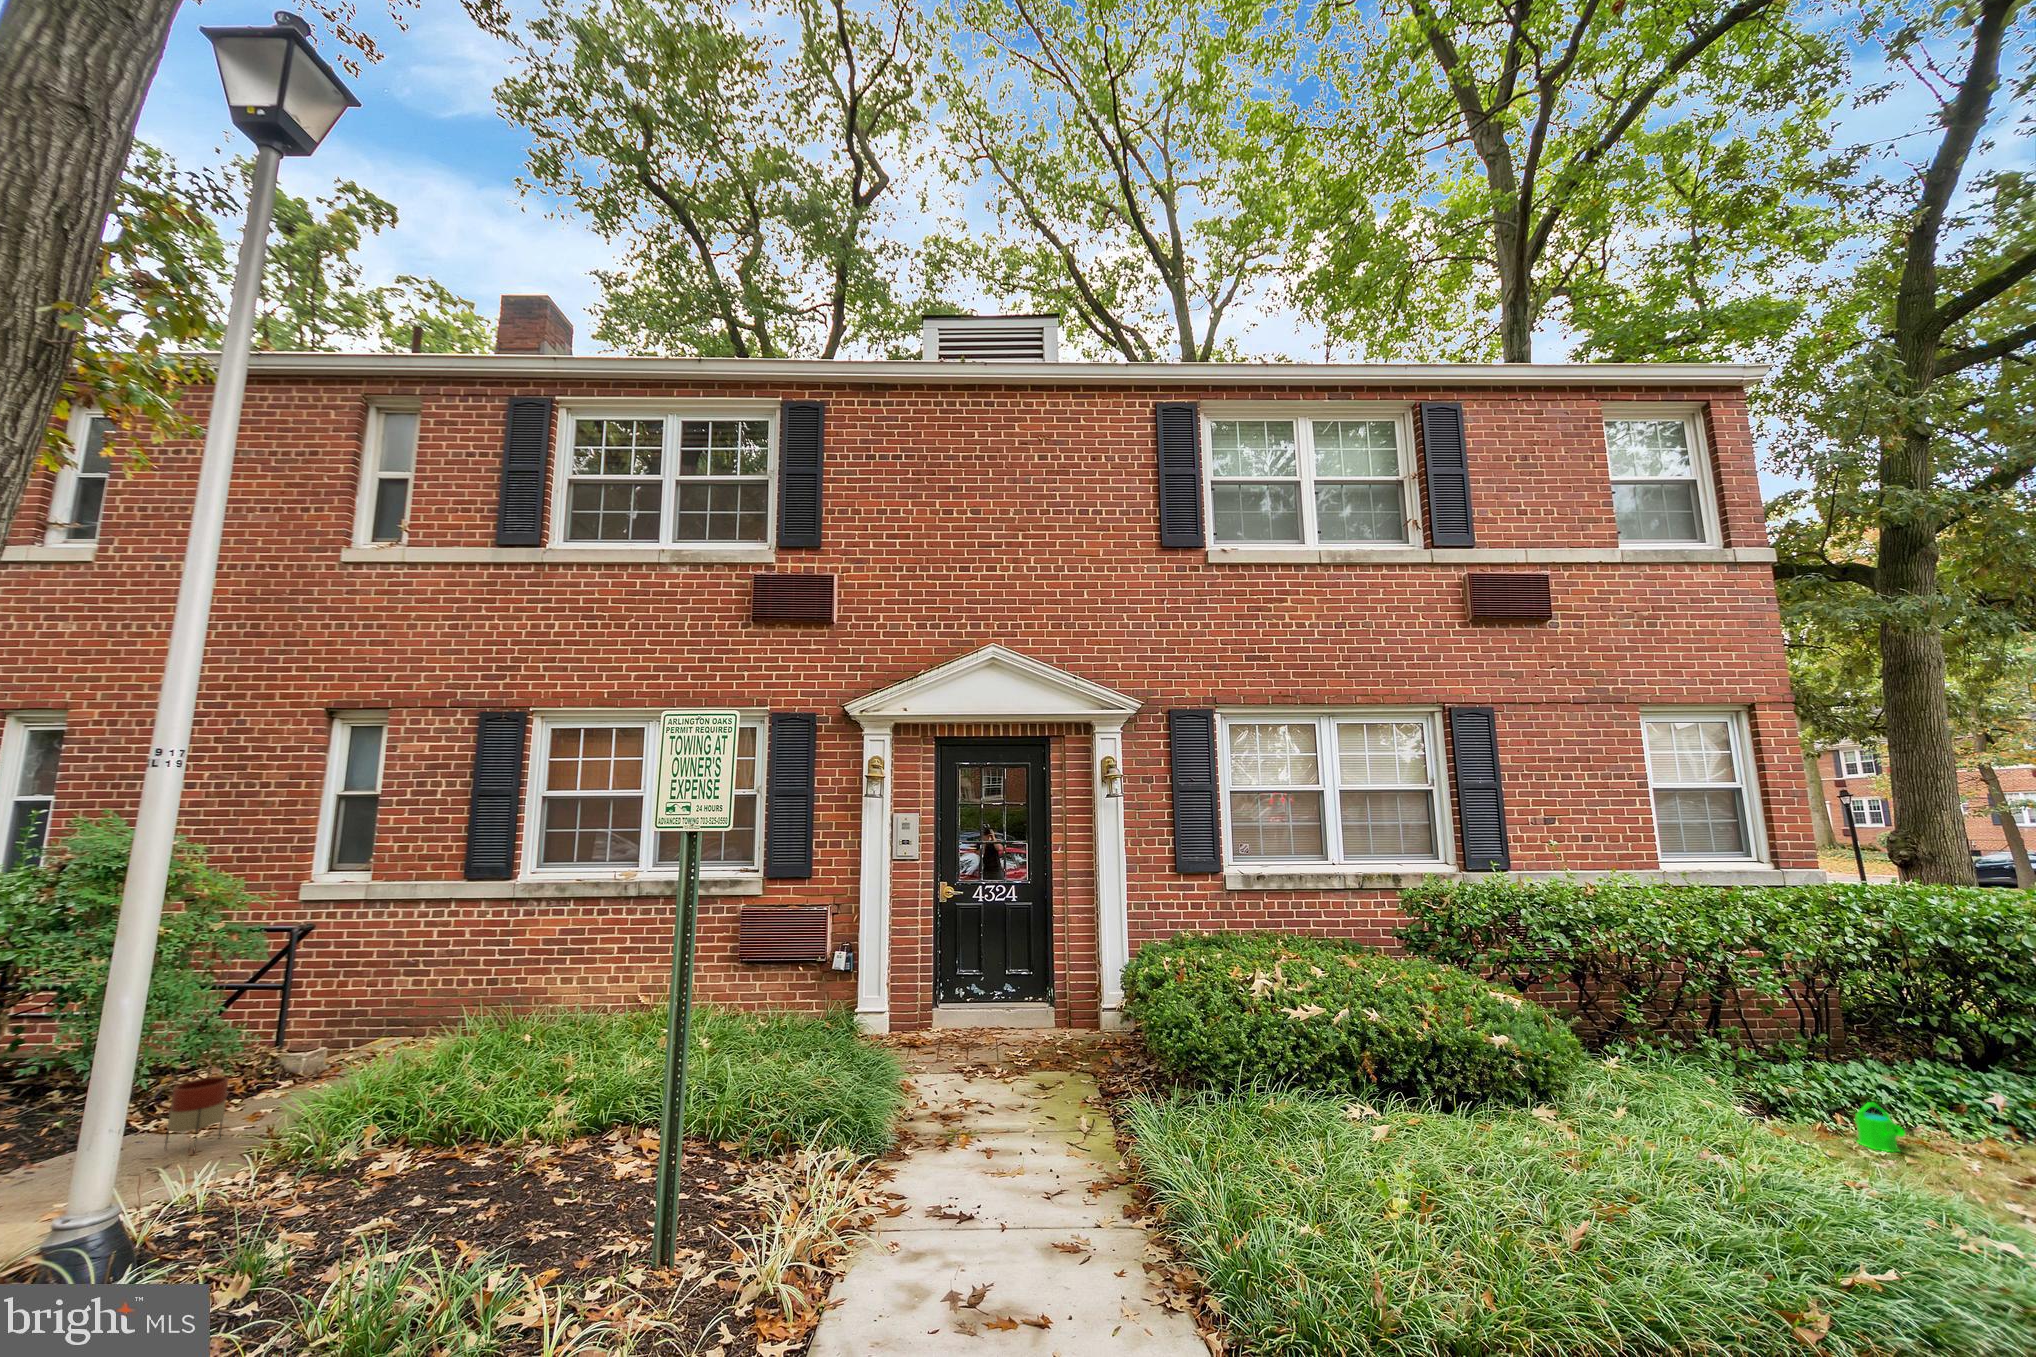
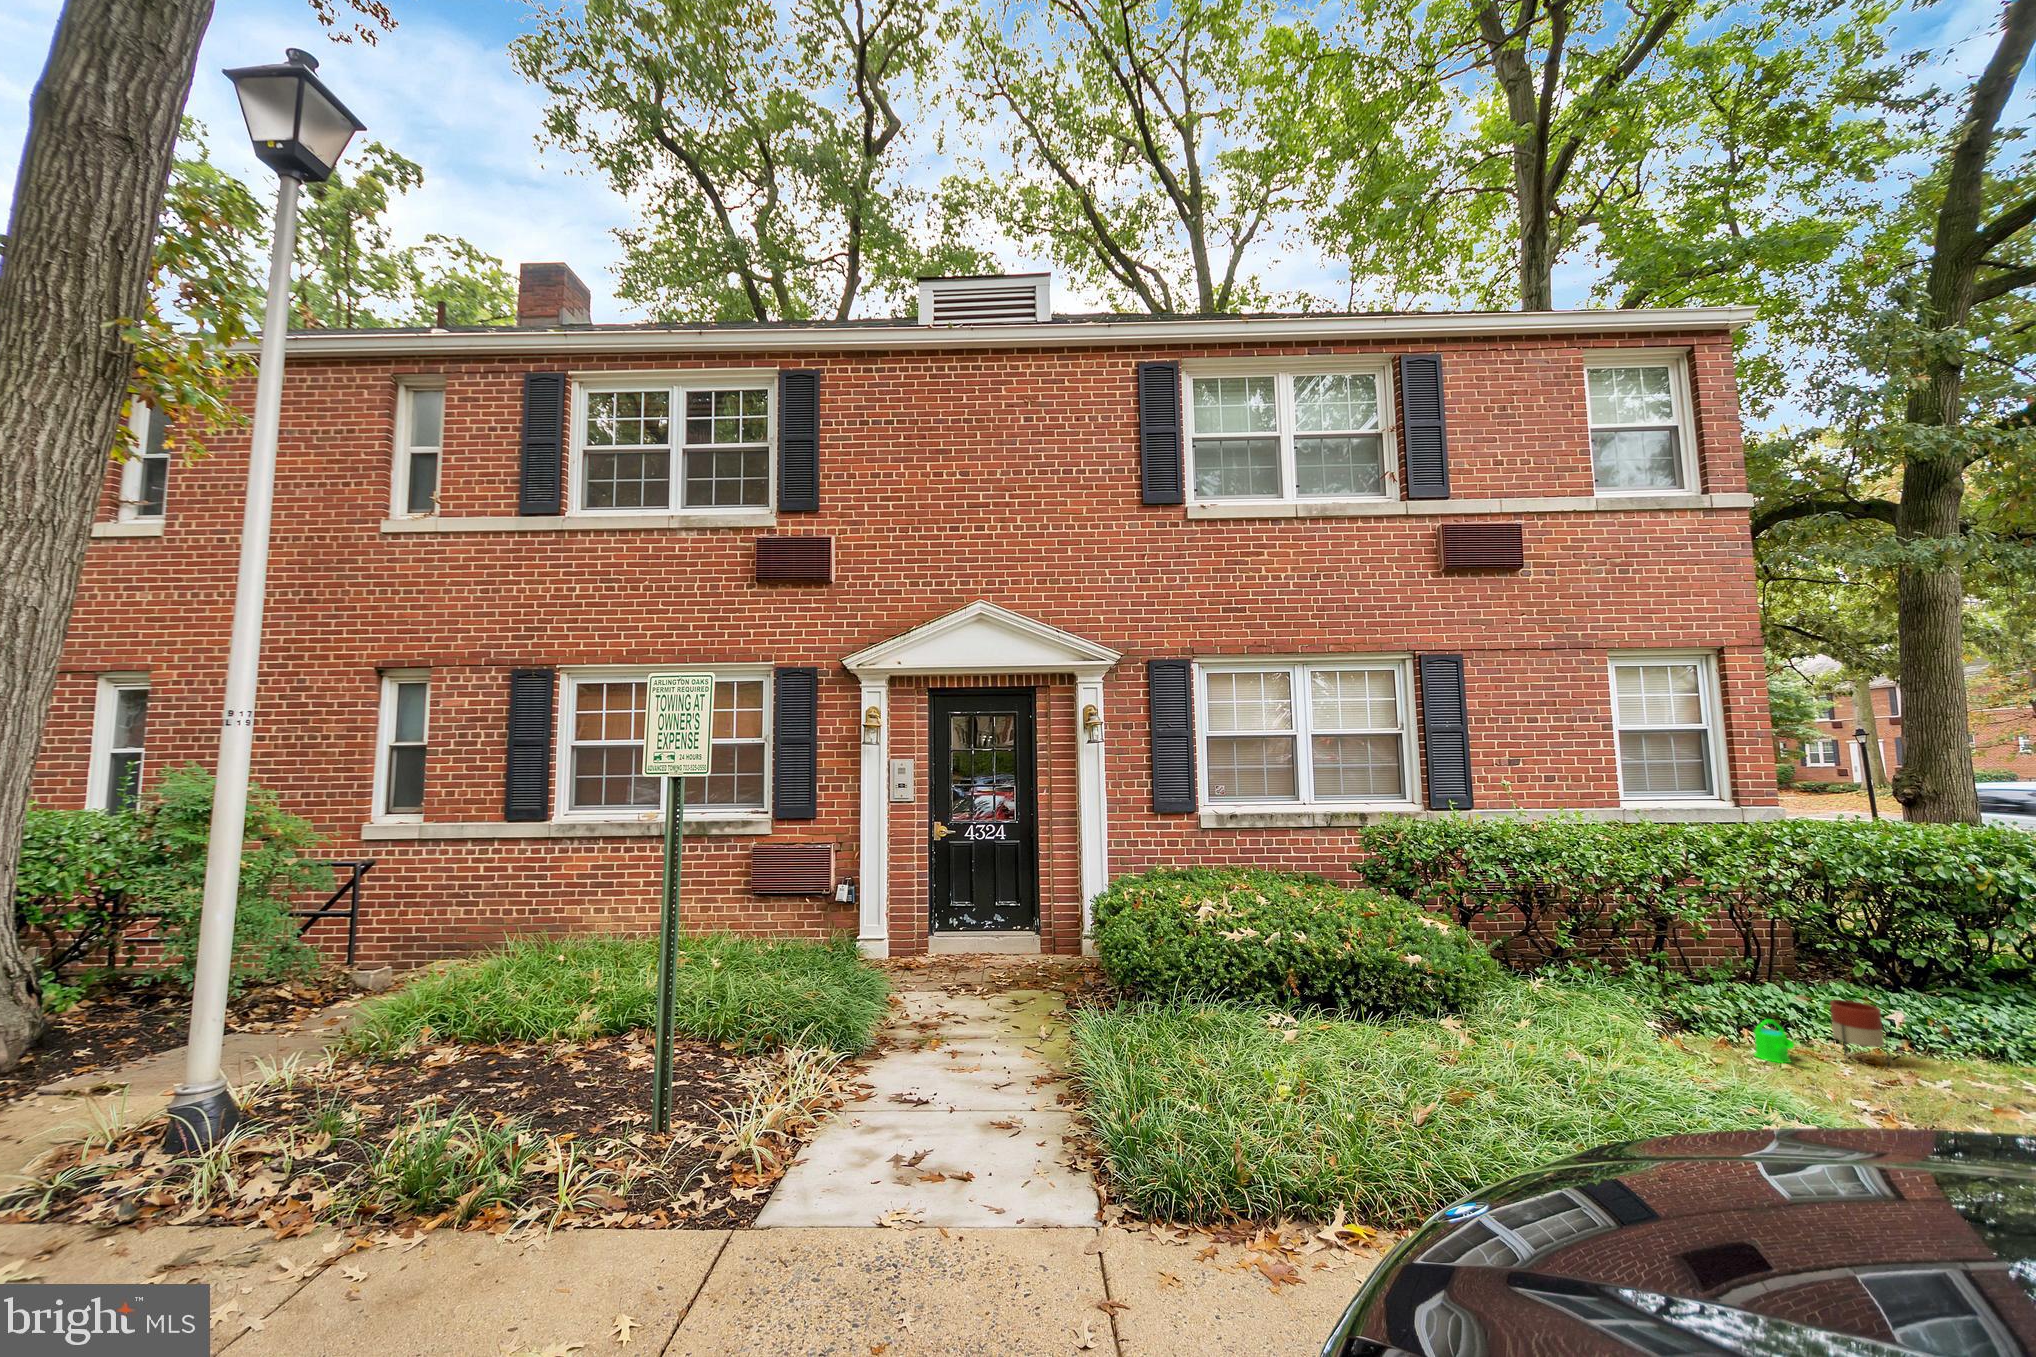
planter: present [164,1077,229,1152] -> present [1830,1000,1889,1065]

